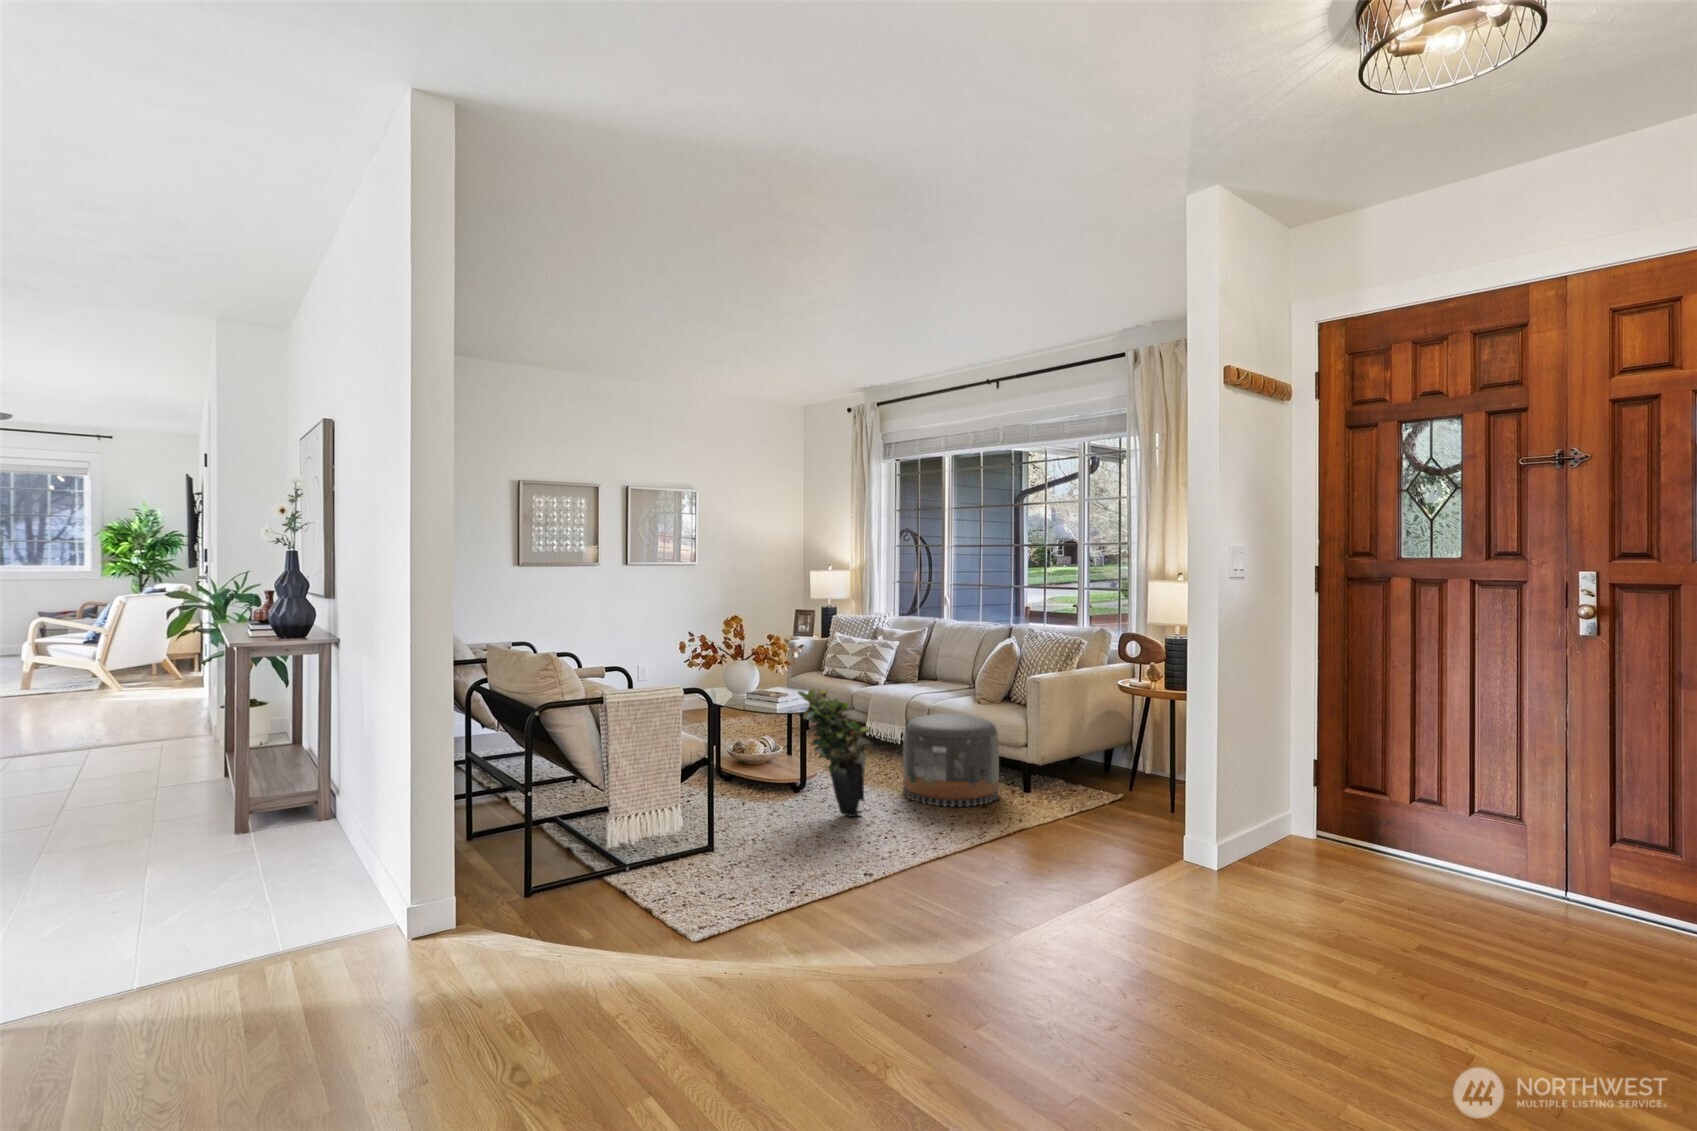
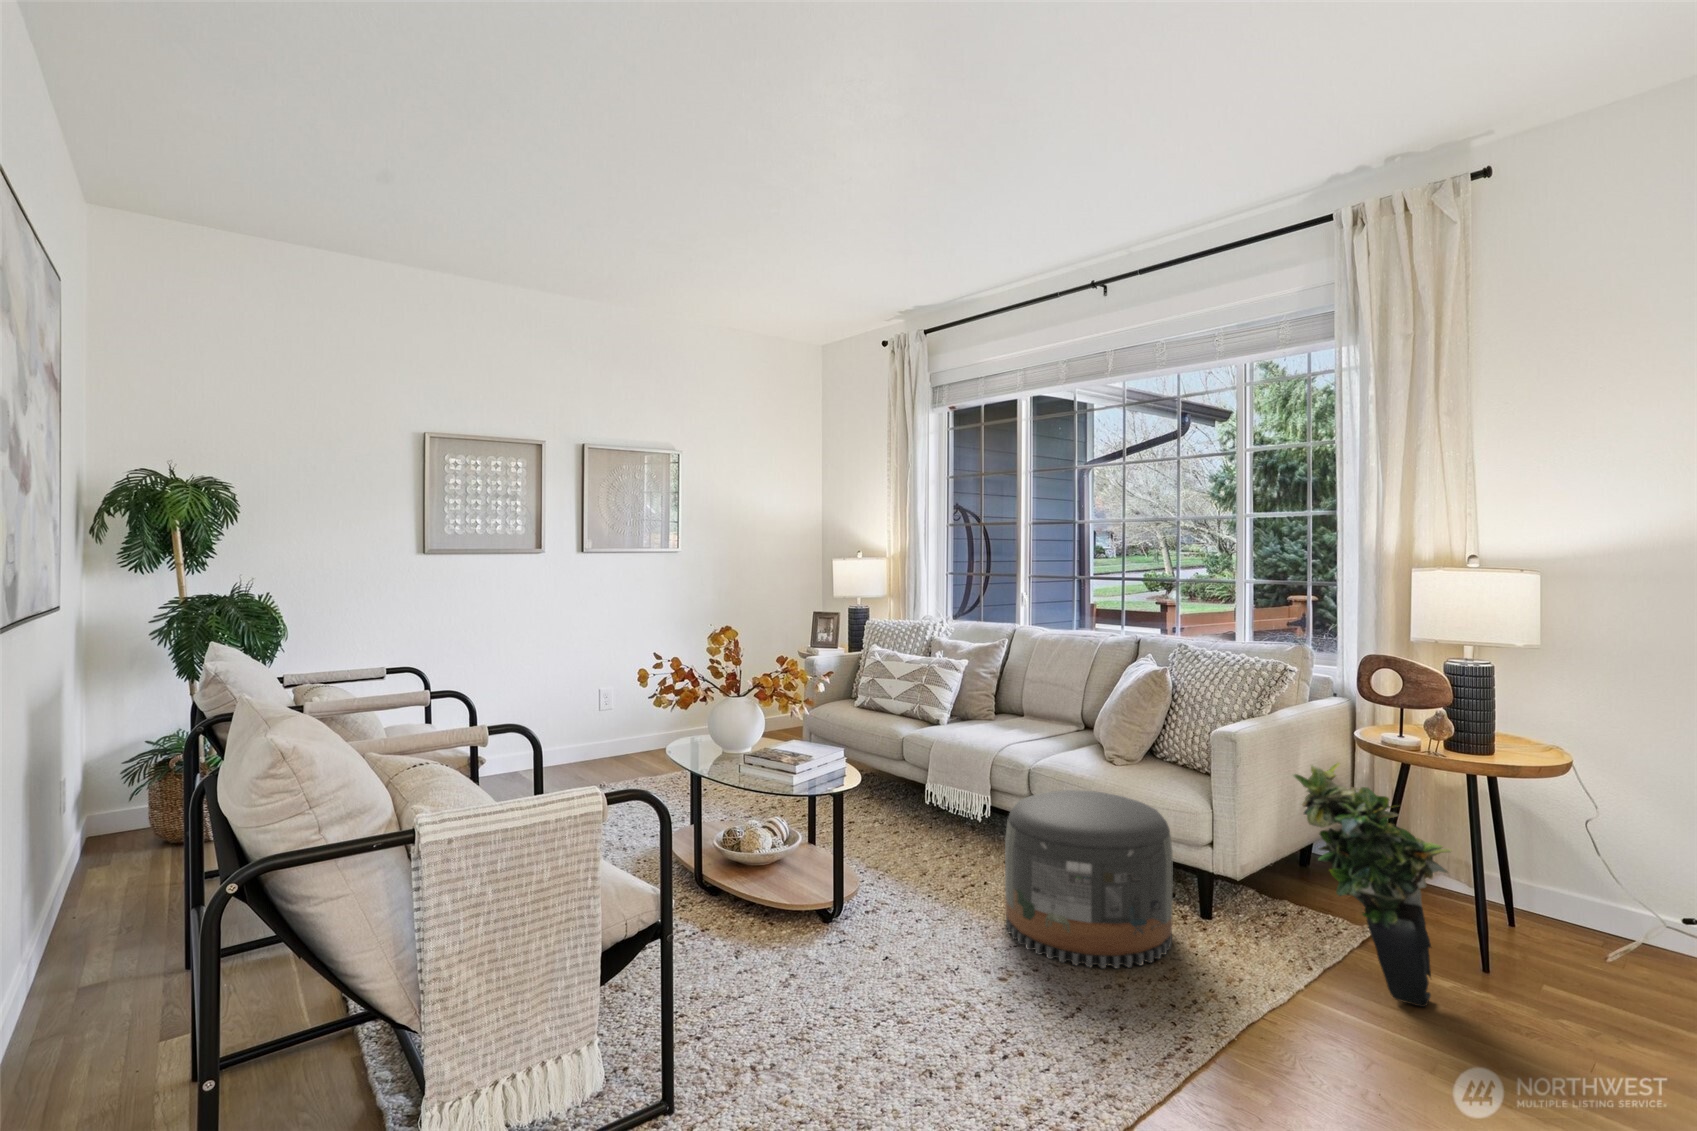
potted plant: present [798,688,871,817] -> present [1293,763,1452,1007]

